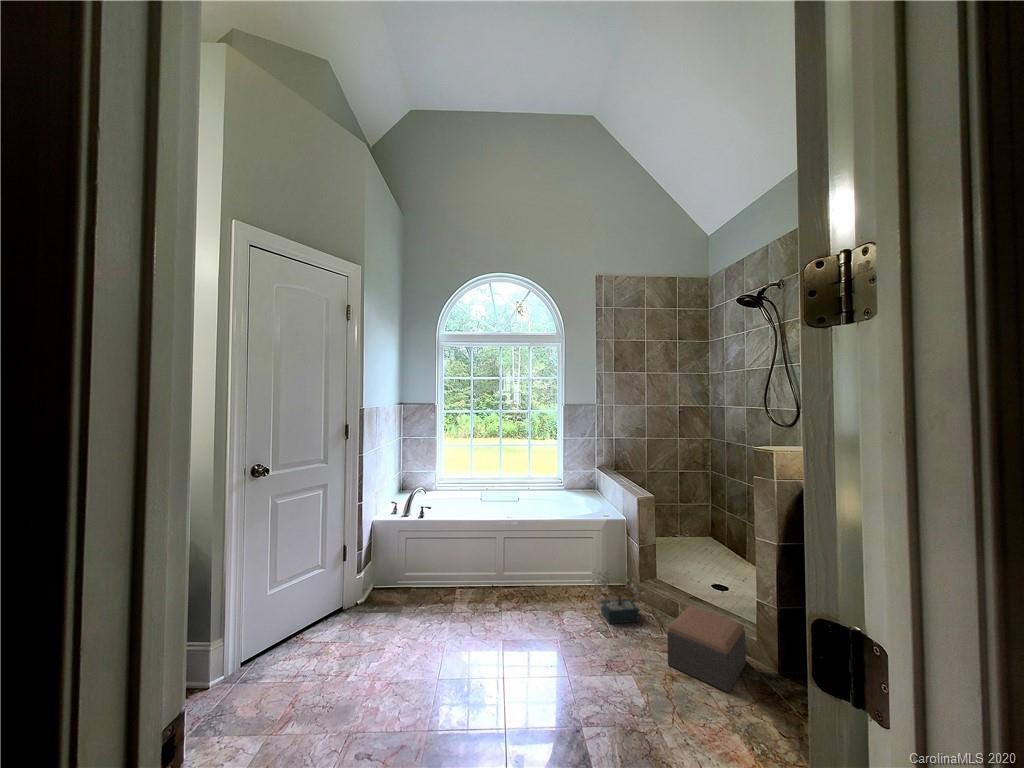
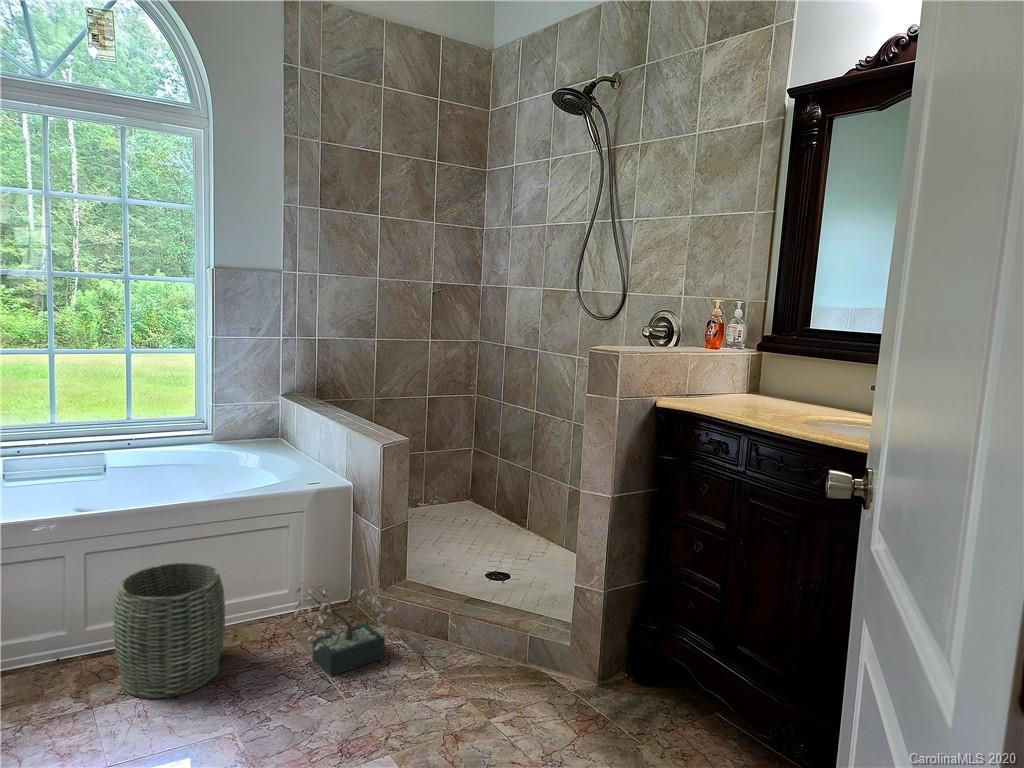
woven basket: none [512,549,559,614] -> present [113,563,225,699]
footstool: present [667,606,746,692] -> none [444,614,557,735]

